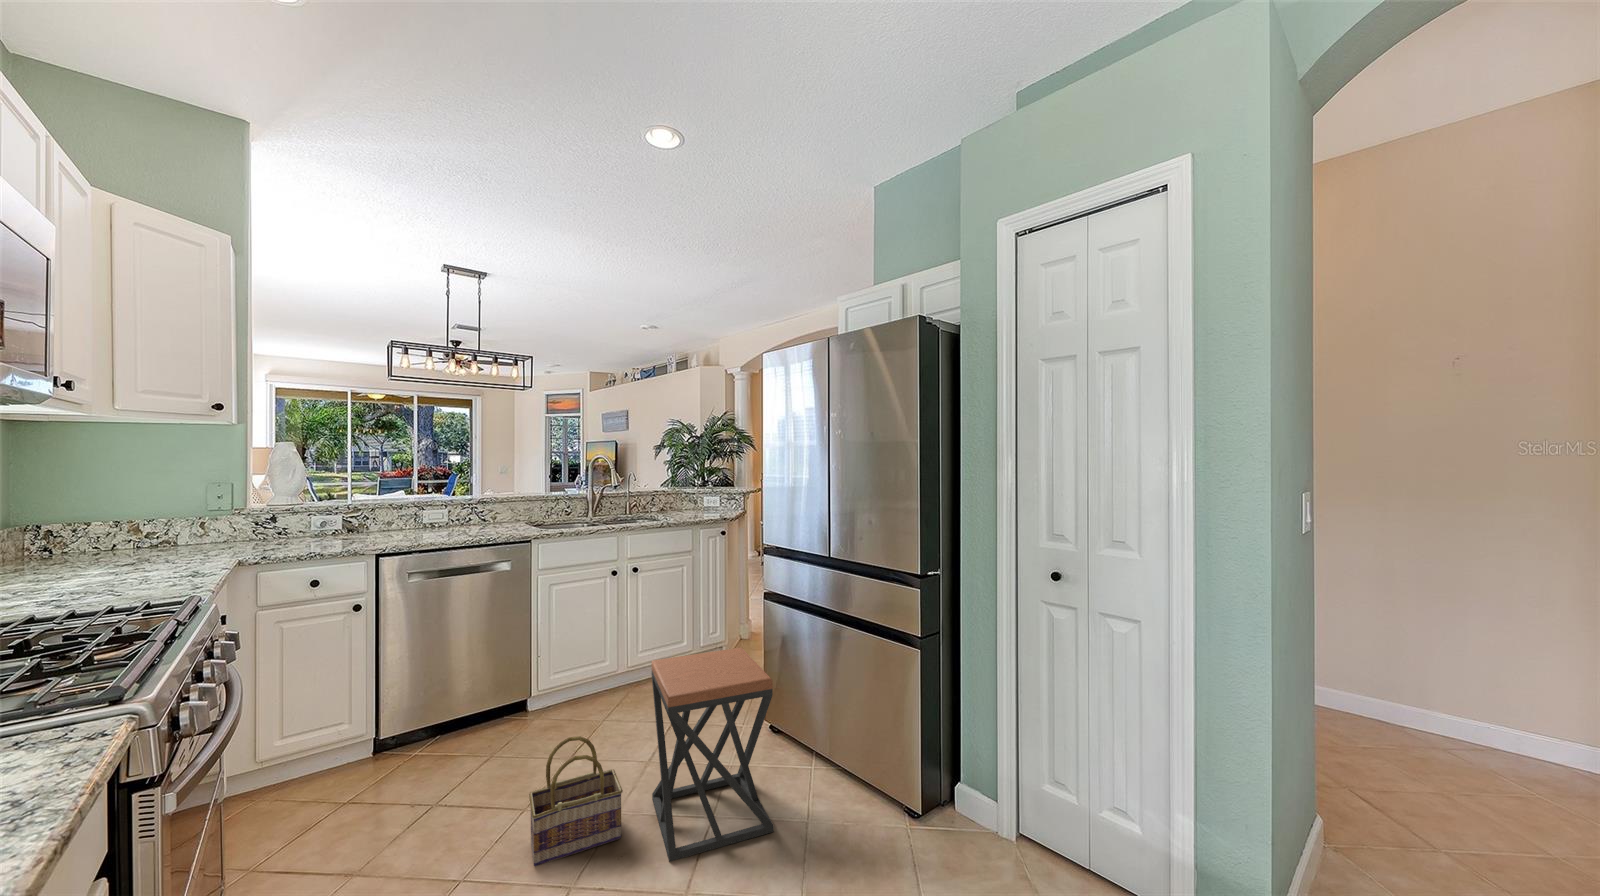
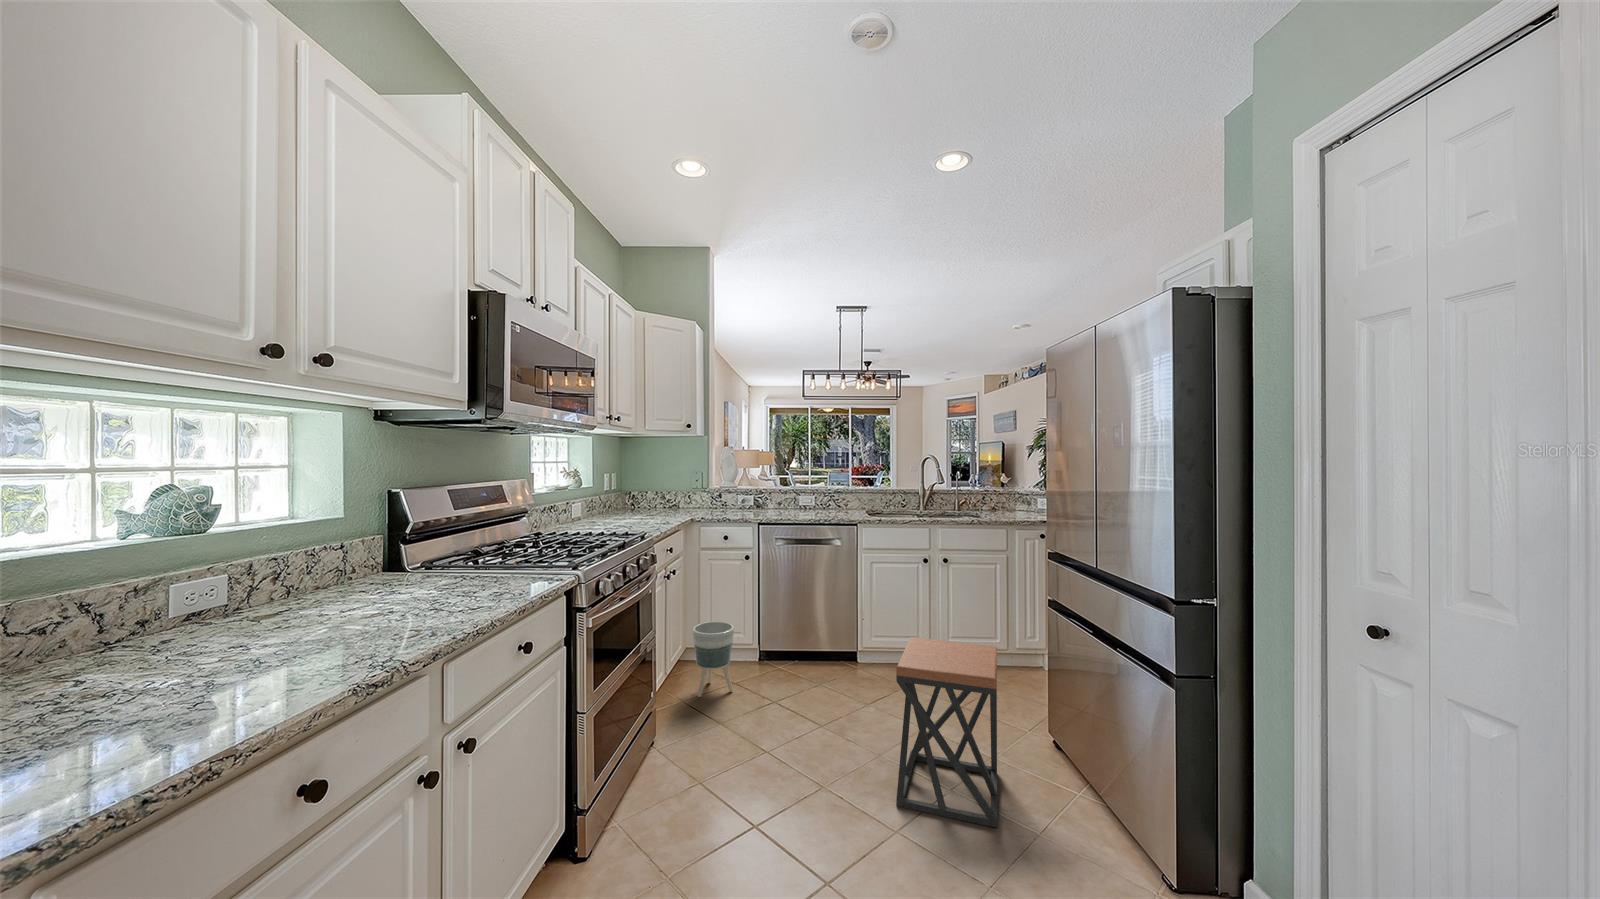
planter: none [261,716,348,854] -> present [693,622,734,697]
basket: present [529,736,623,866] -> none [808,679,877,773]

